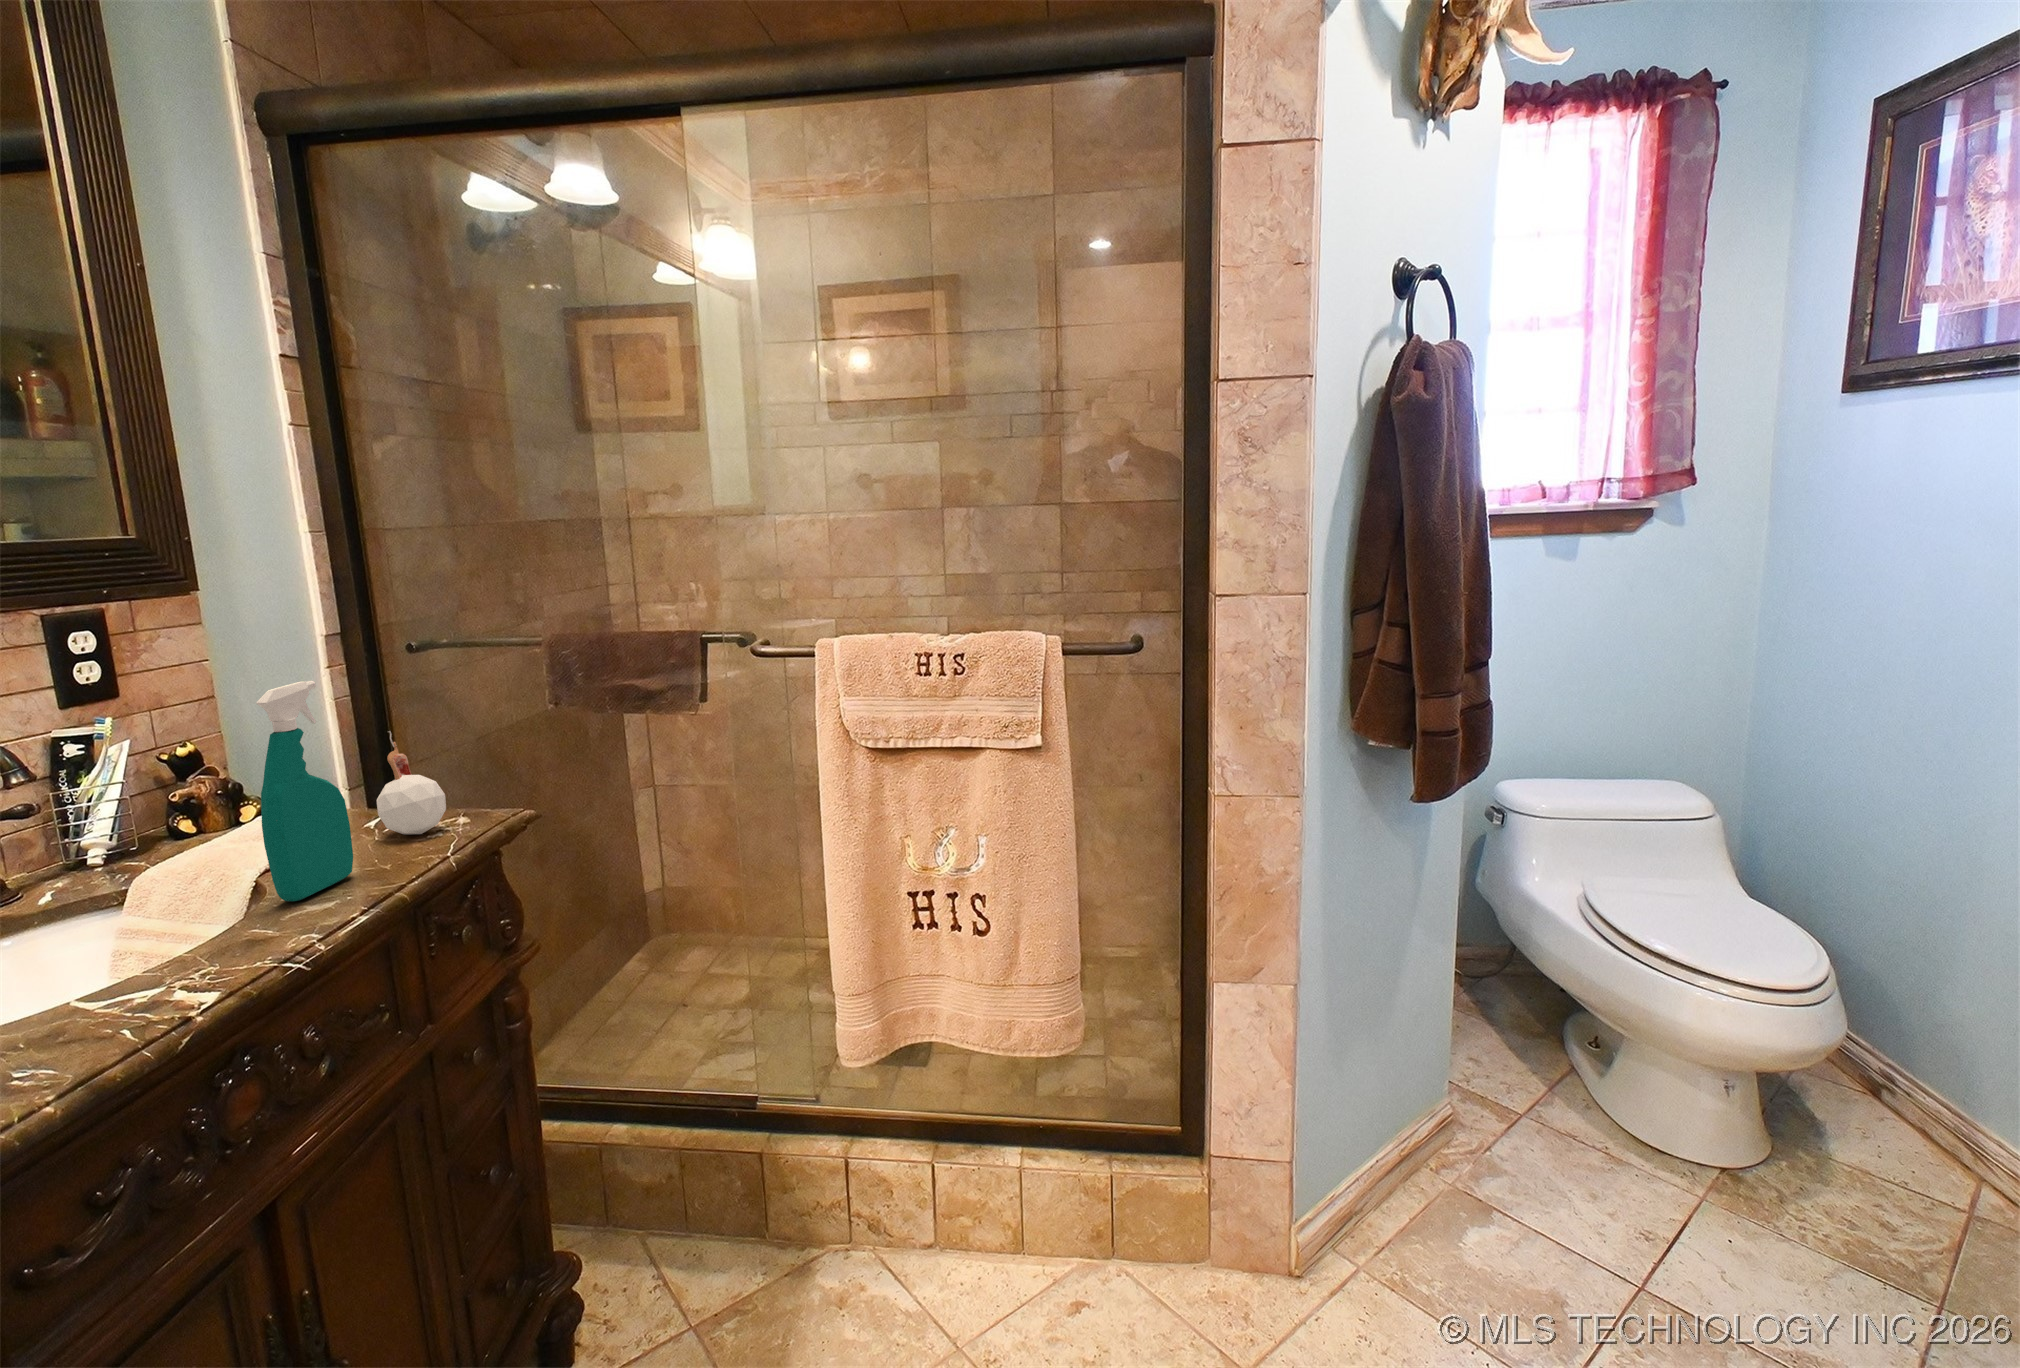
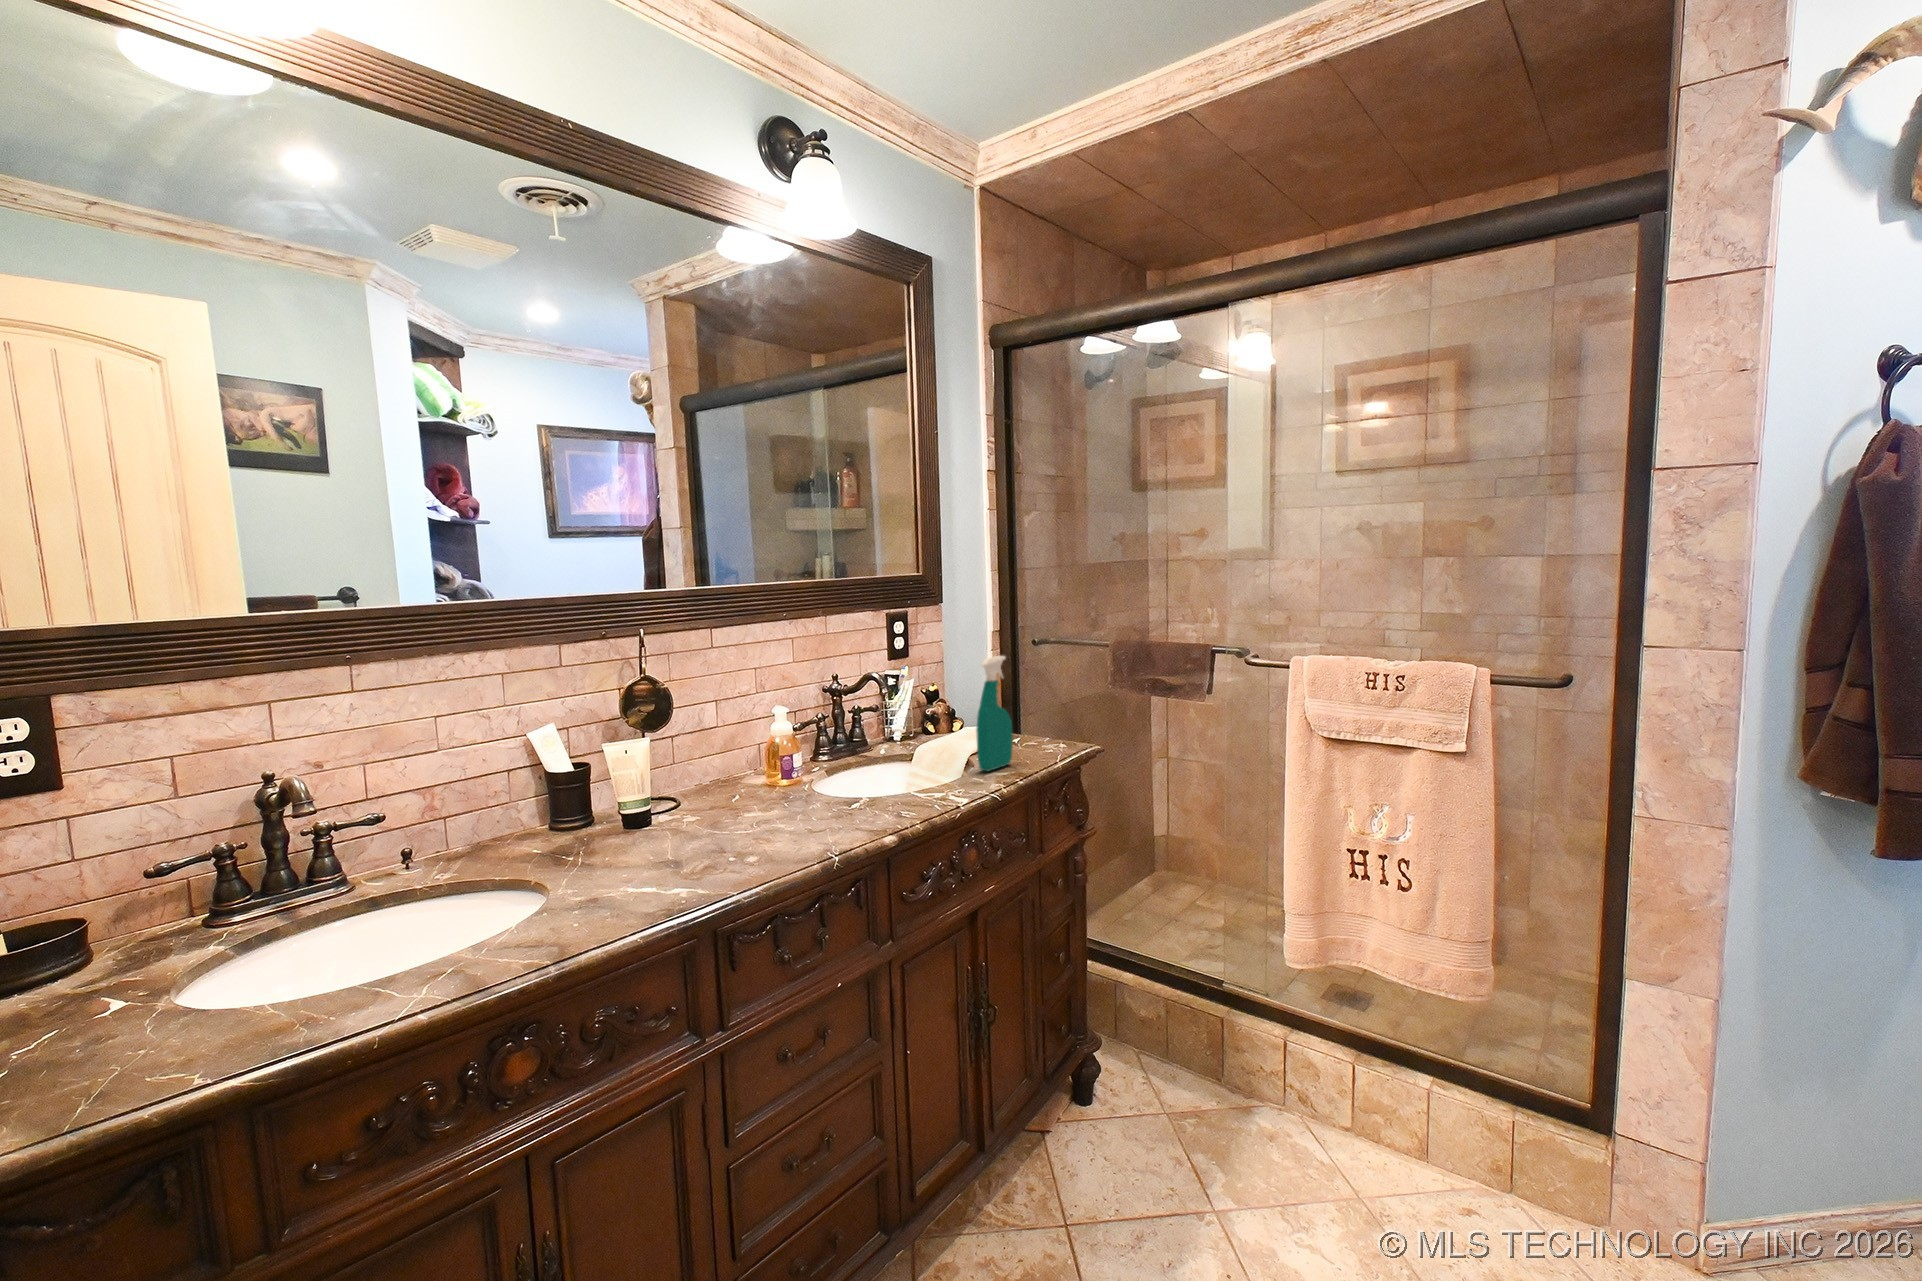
candle: present [377,731,446,835] -> none [1021,689,1056,750]

